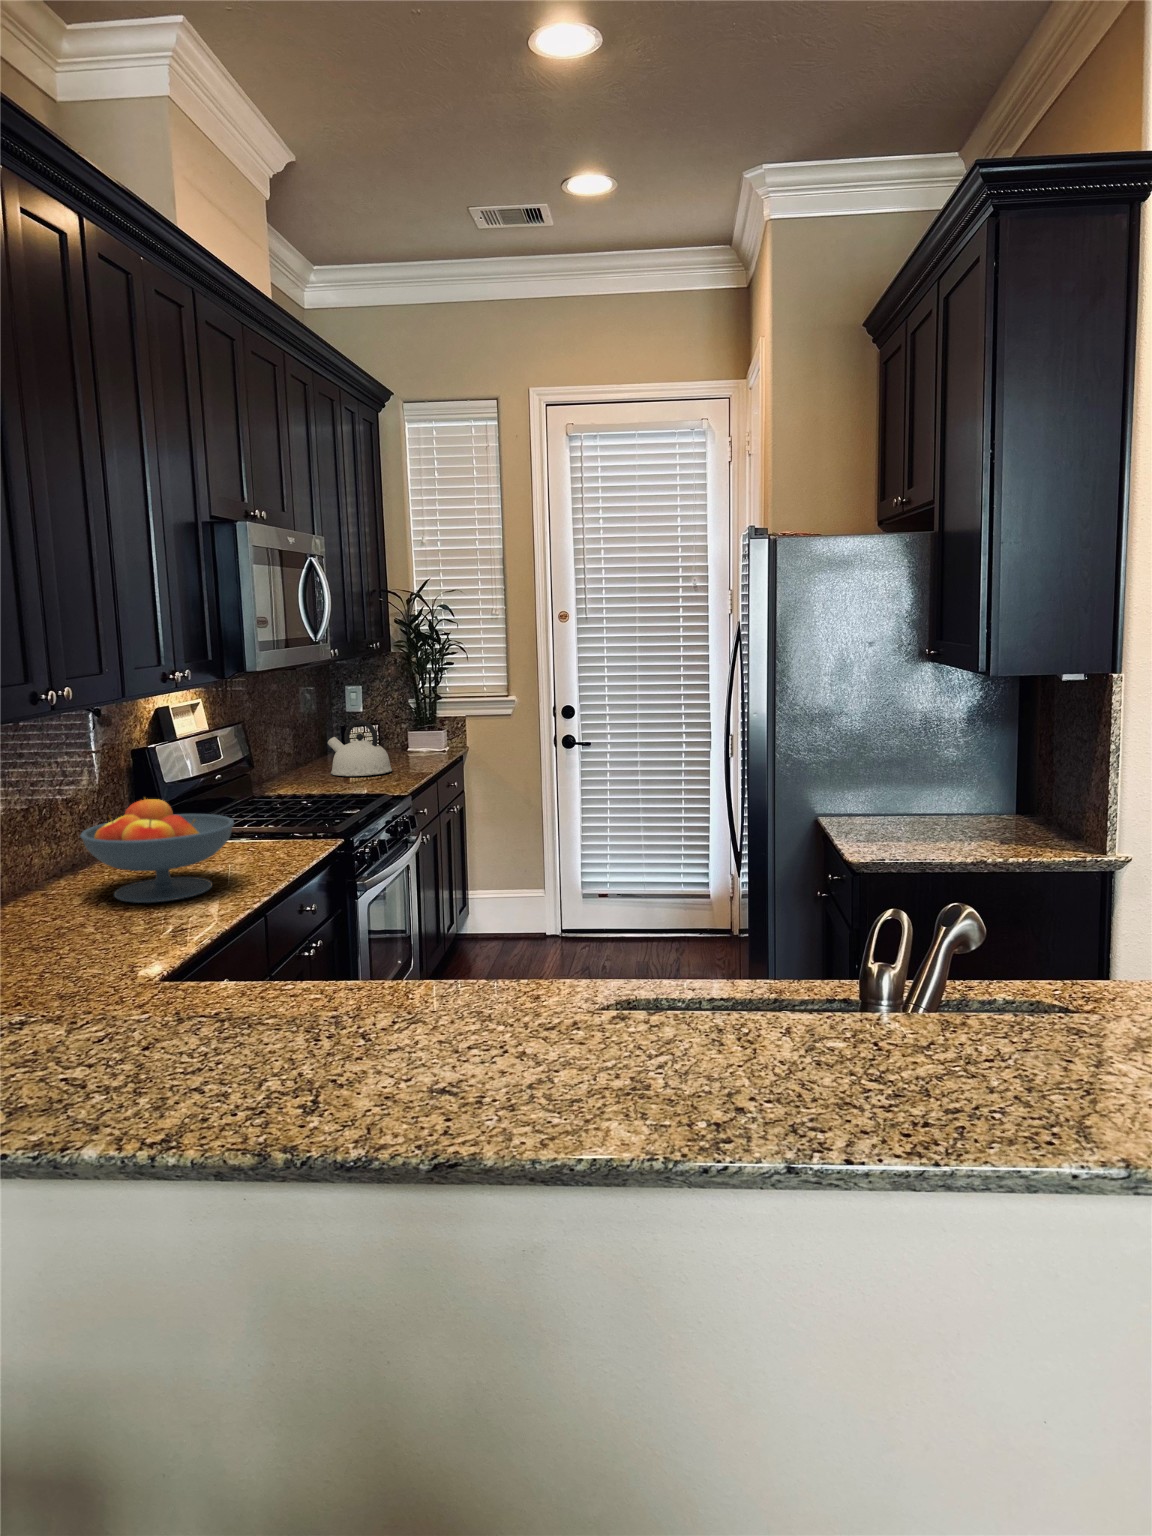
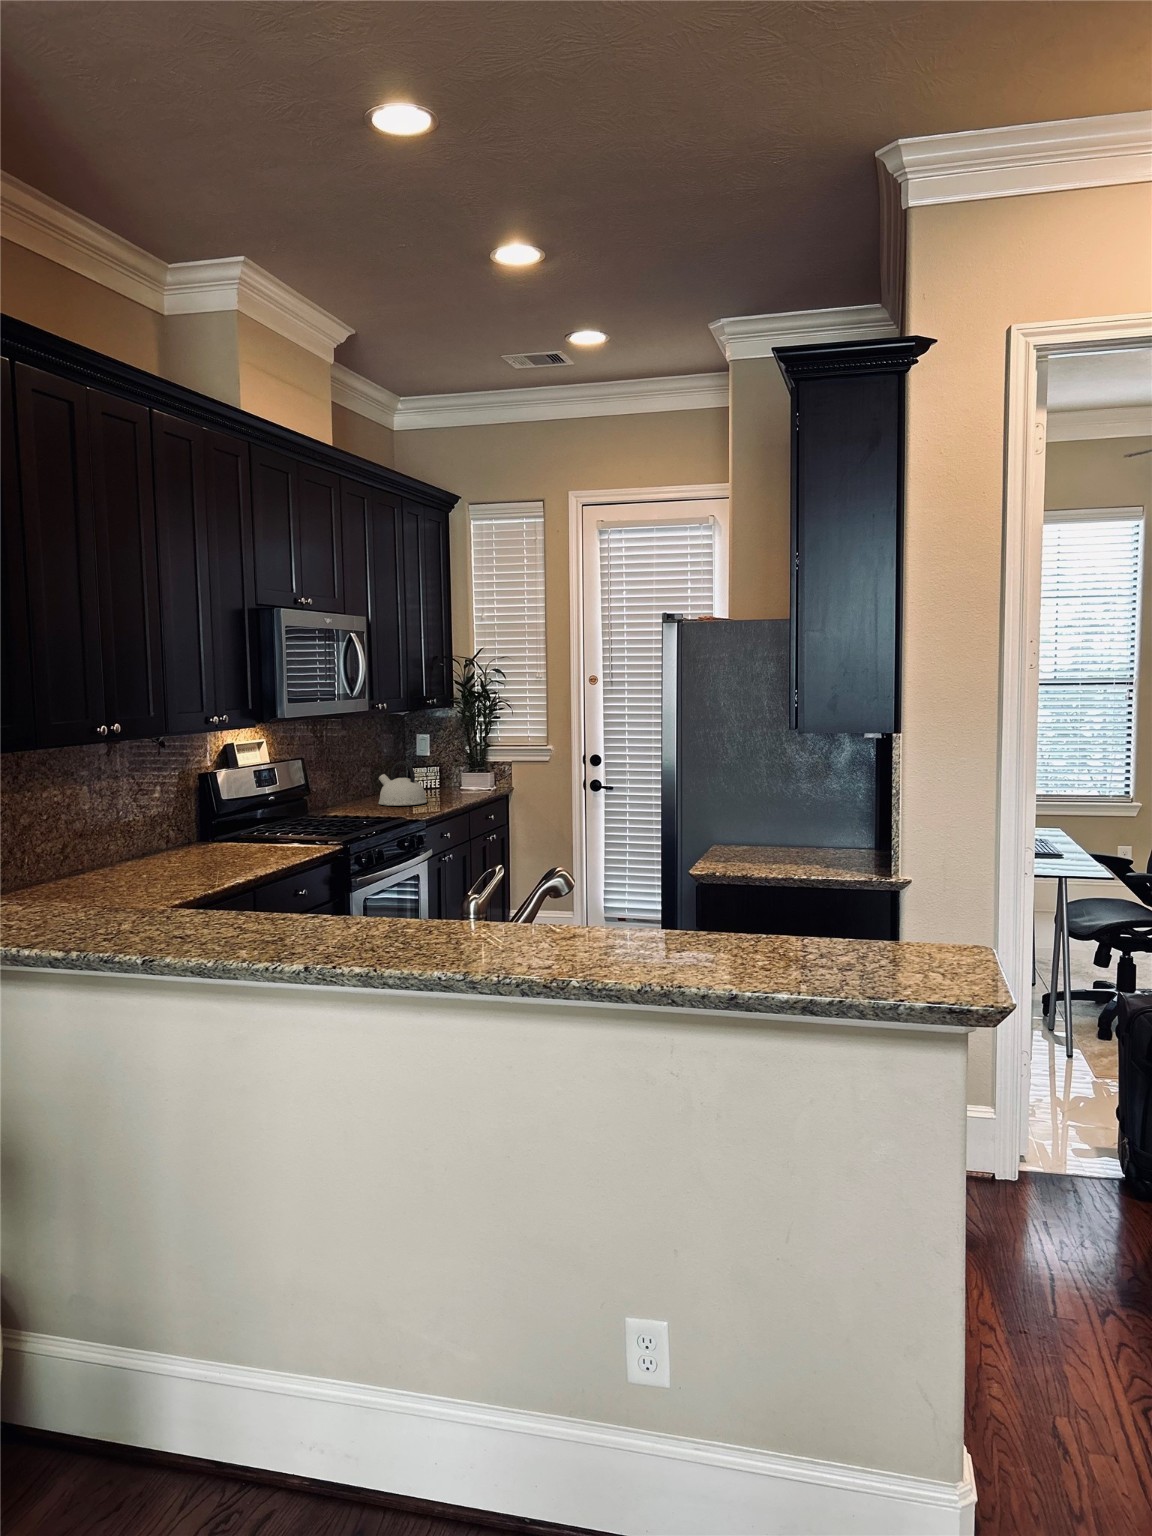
fruit bowl: present [80,798,234,903] -> none [127,808,233,880]

